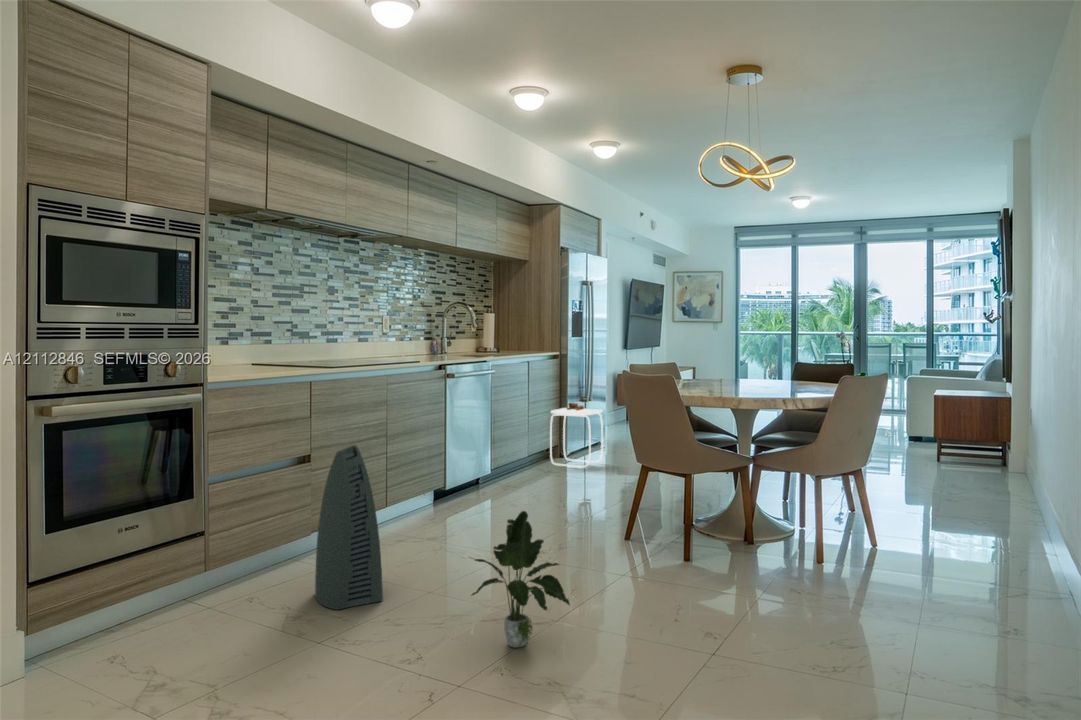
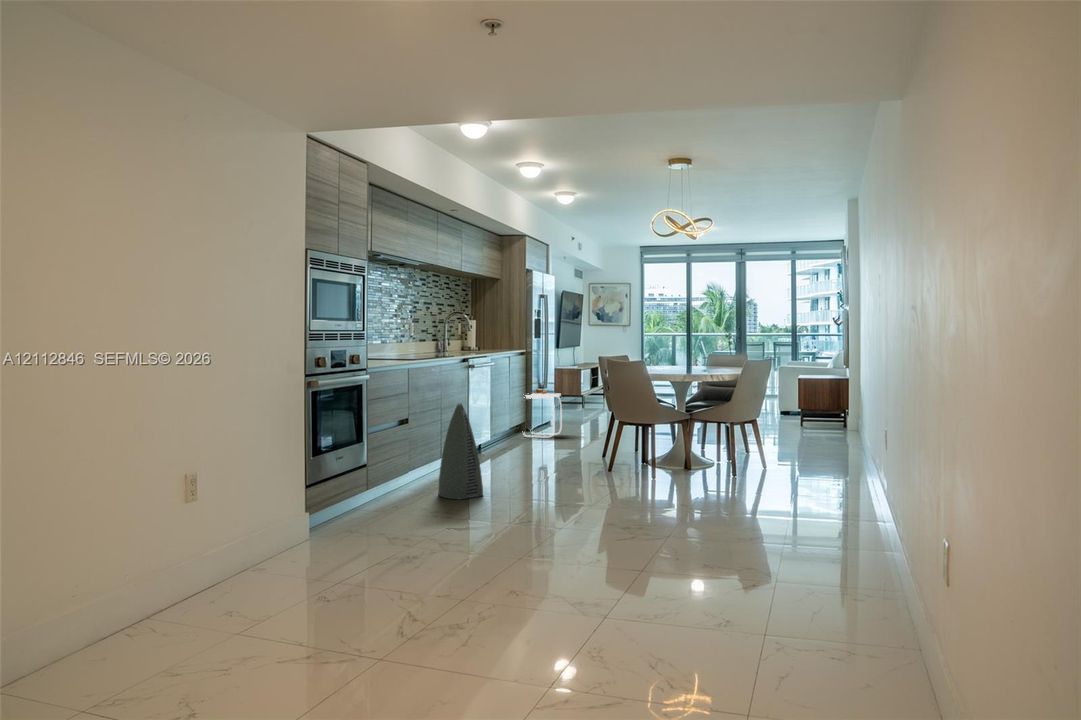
potted plant: present [472,511,570,647] -> none [552,431,607,505]

